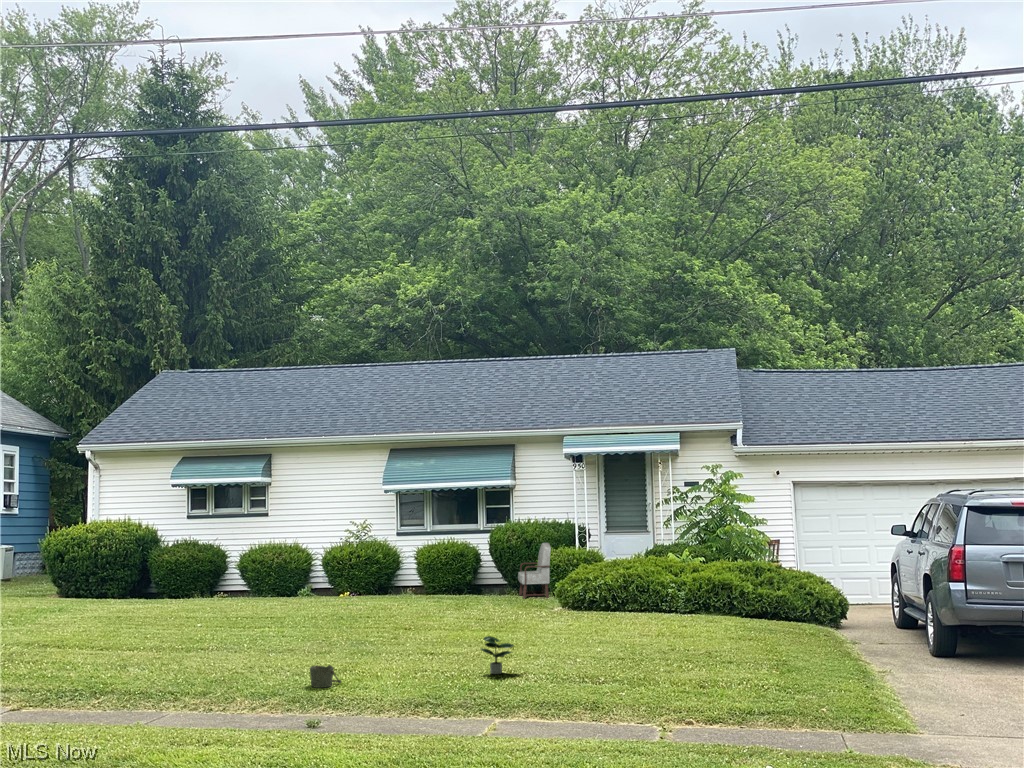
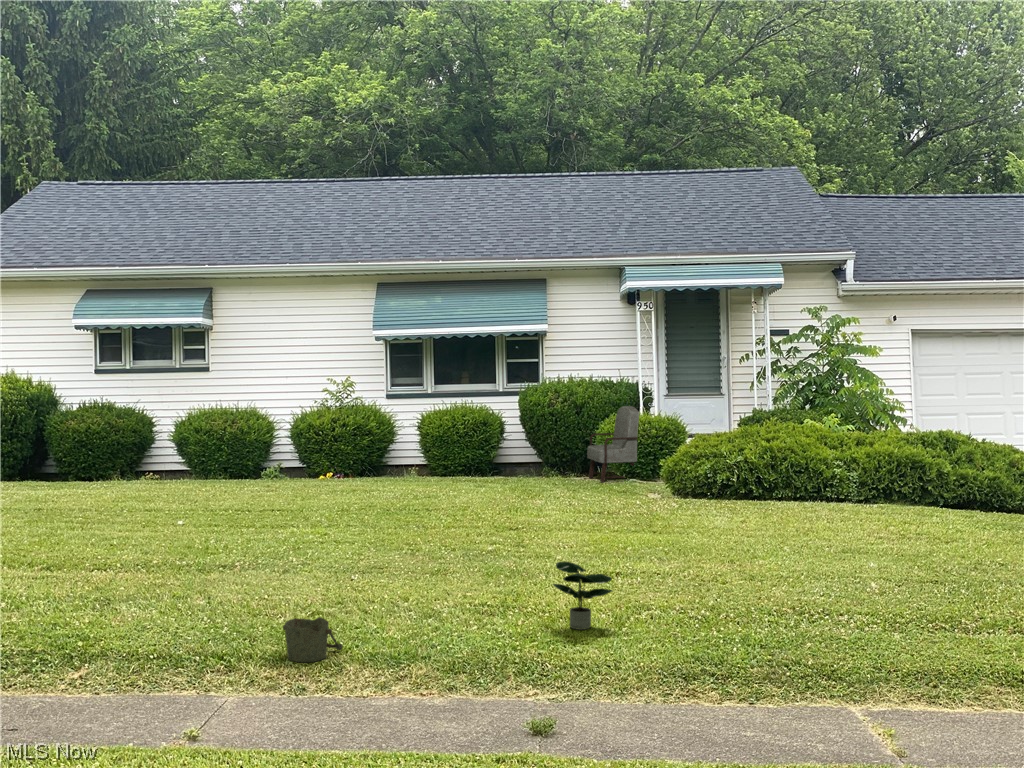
potted plant: present [481,636,514,674] -> present [553,562,612,630]
bucket: present [310,665,341,688] -> present [283,617,343,662]

